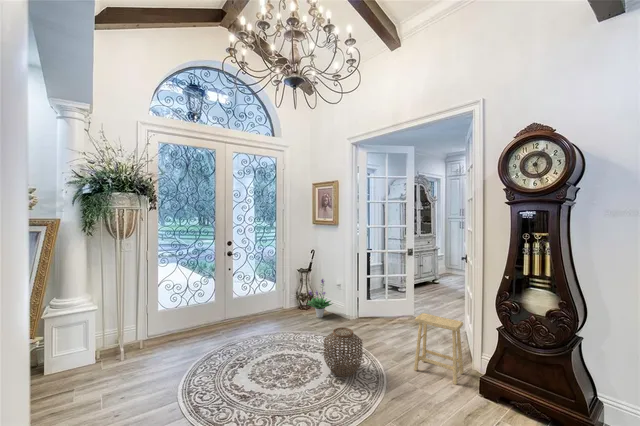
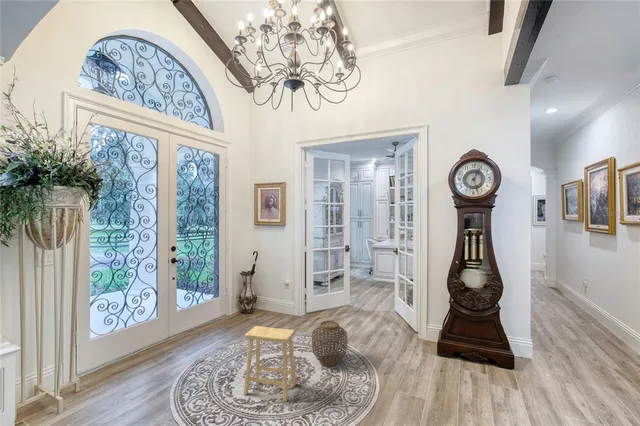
potted plant: present [307,279,333,318] -> none [257,279,284,318]
footstool: present [414,313,464,385] -> present [244,326,296,401]

